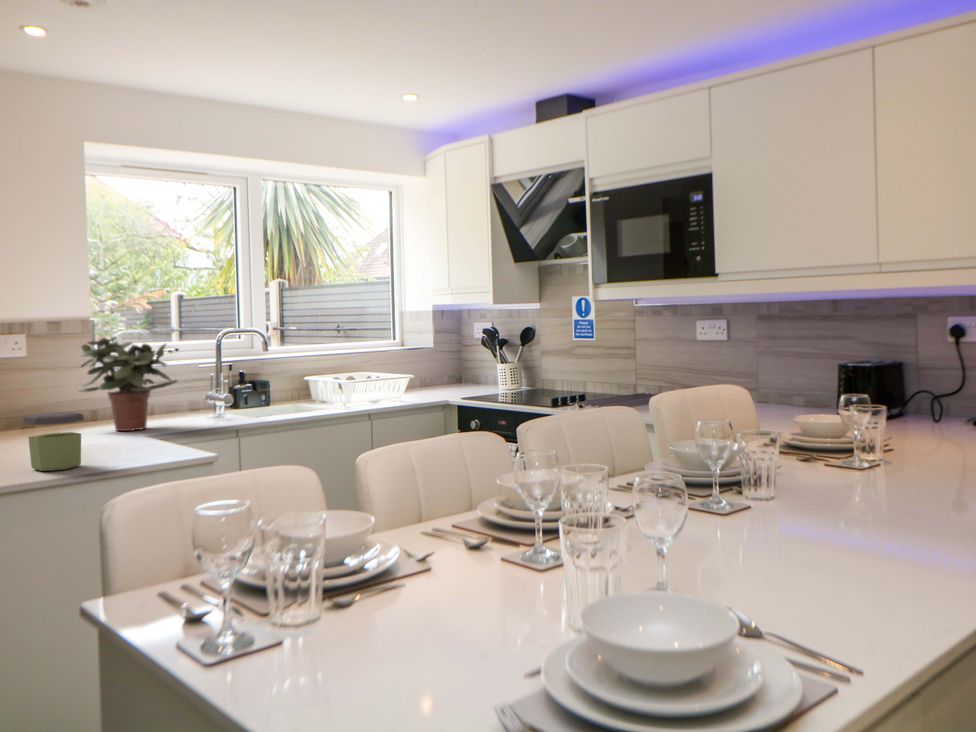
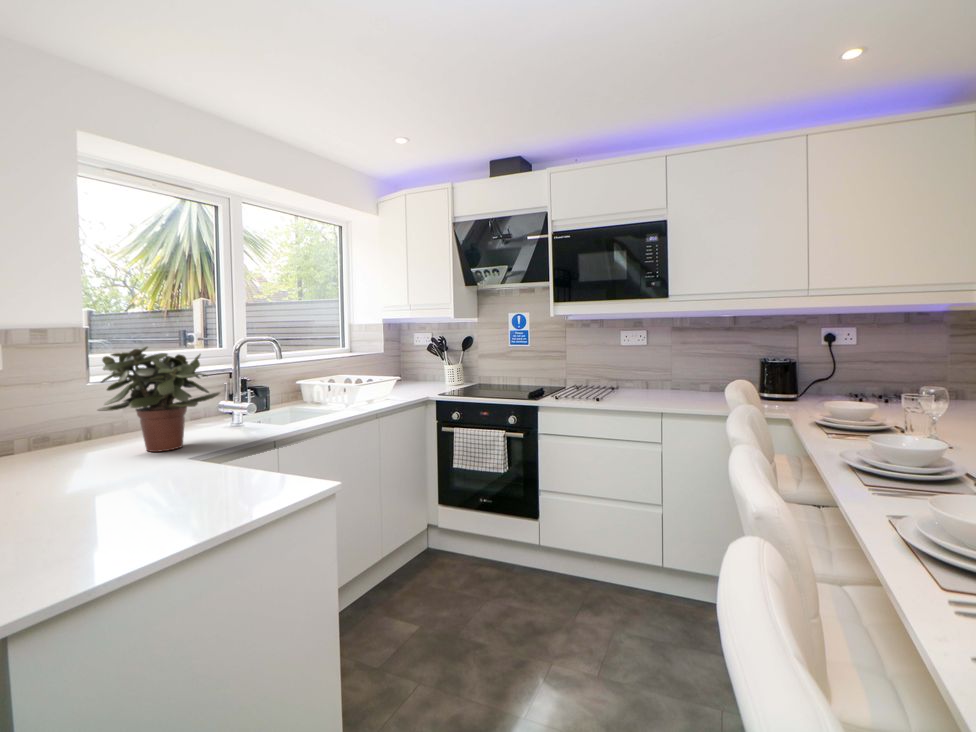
jar: present [24,412,84,471] -> none [113,446,199,534]

